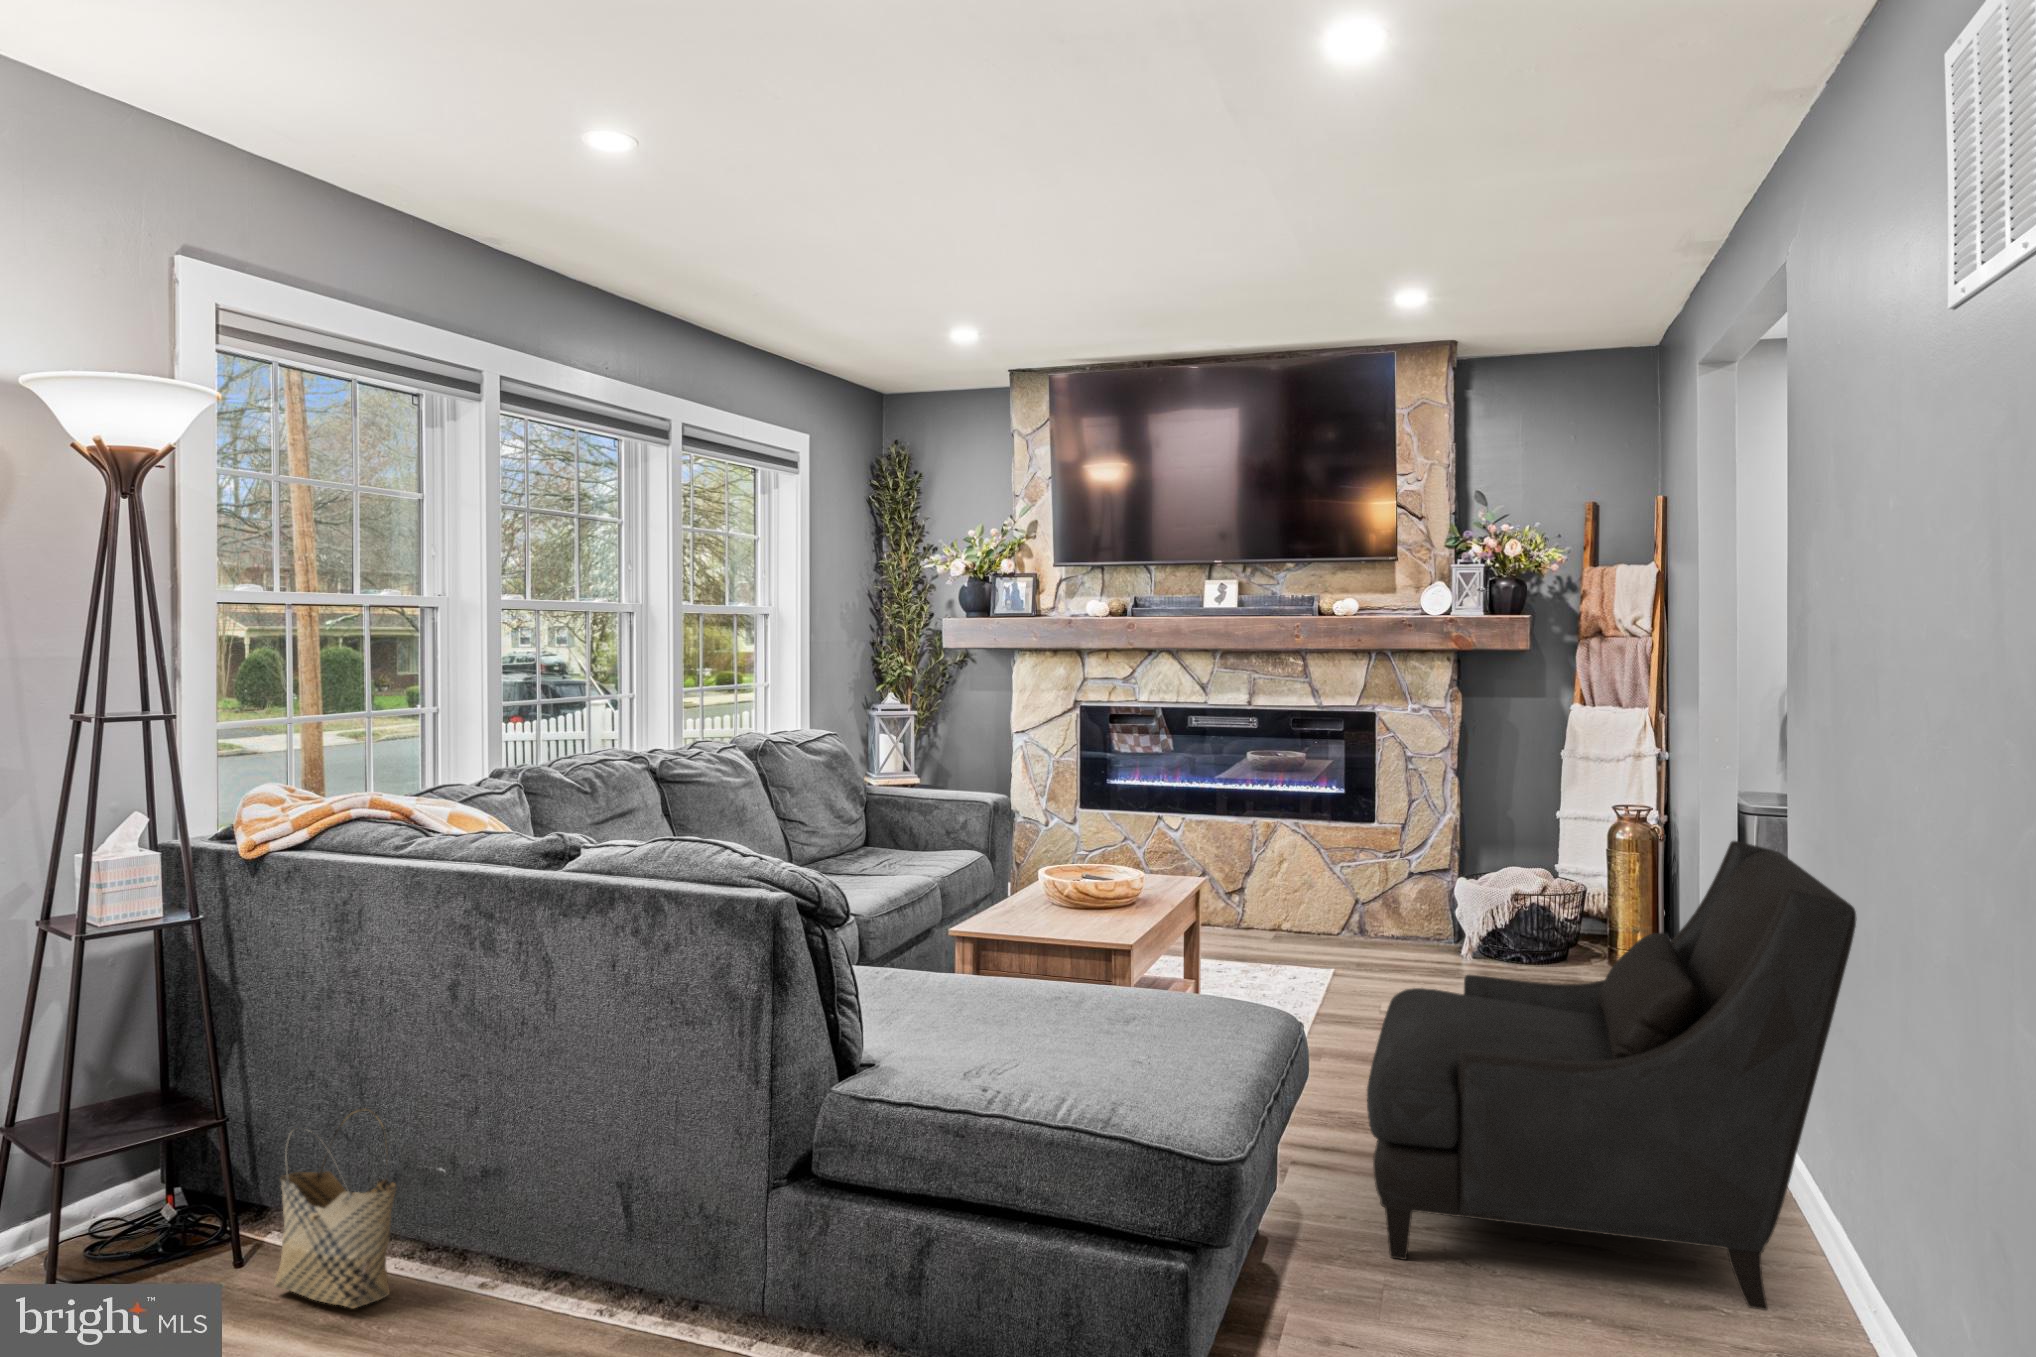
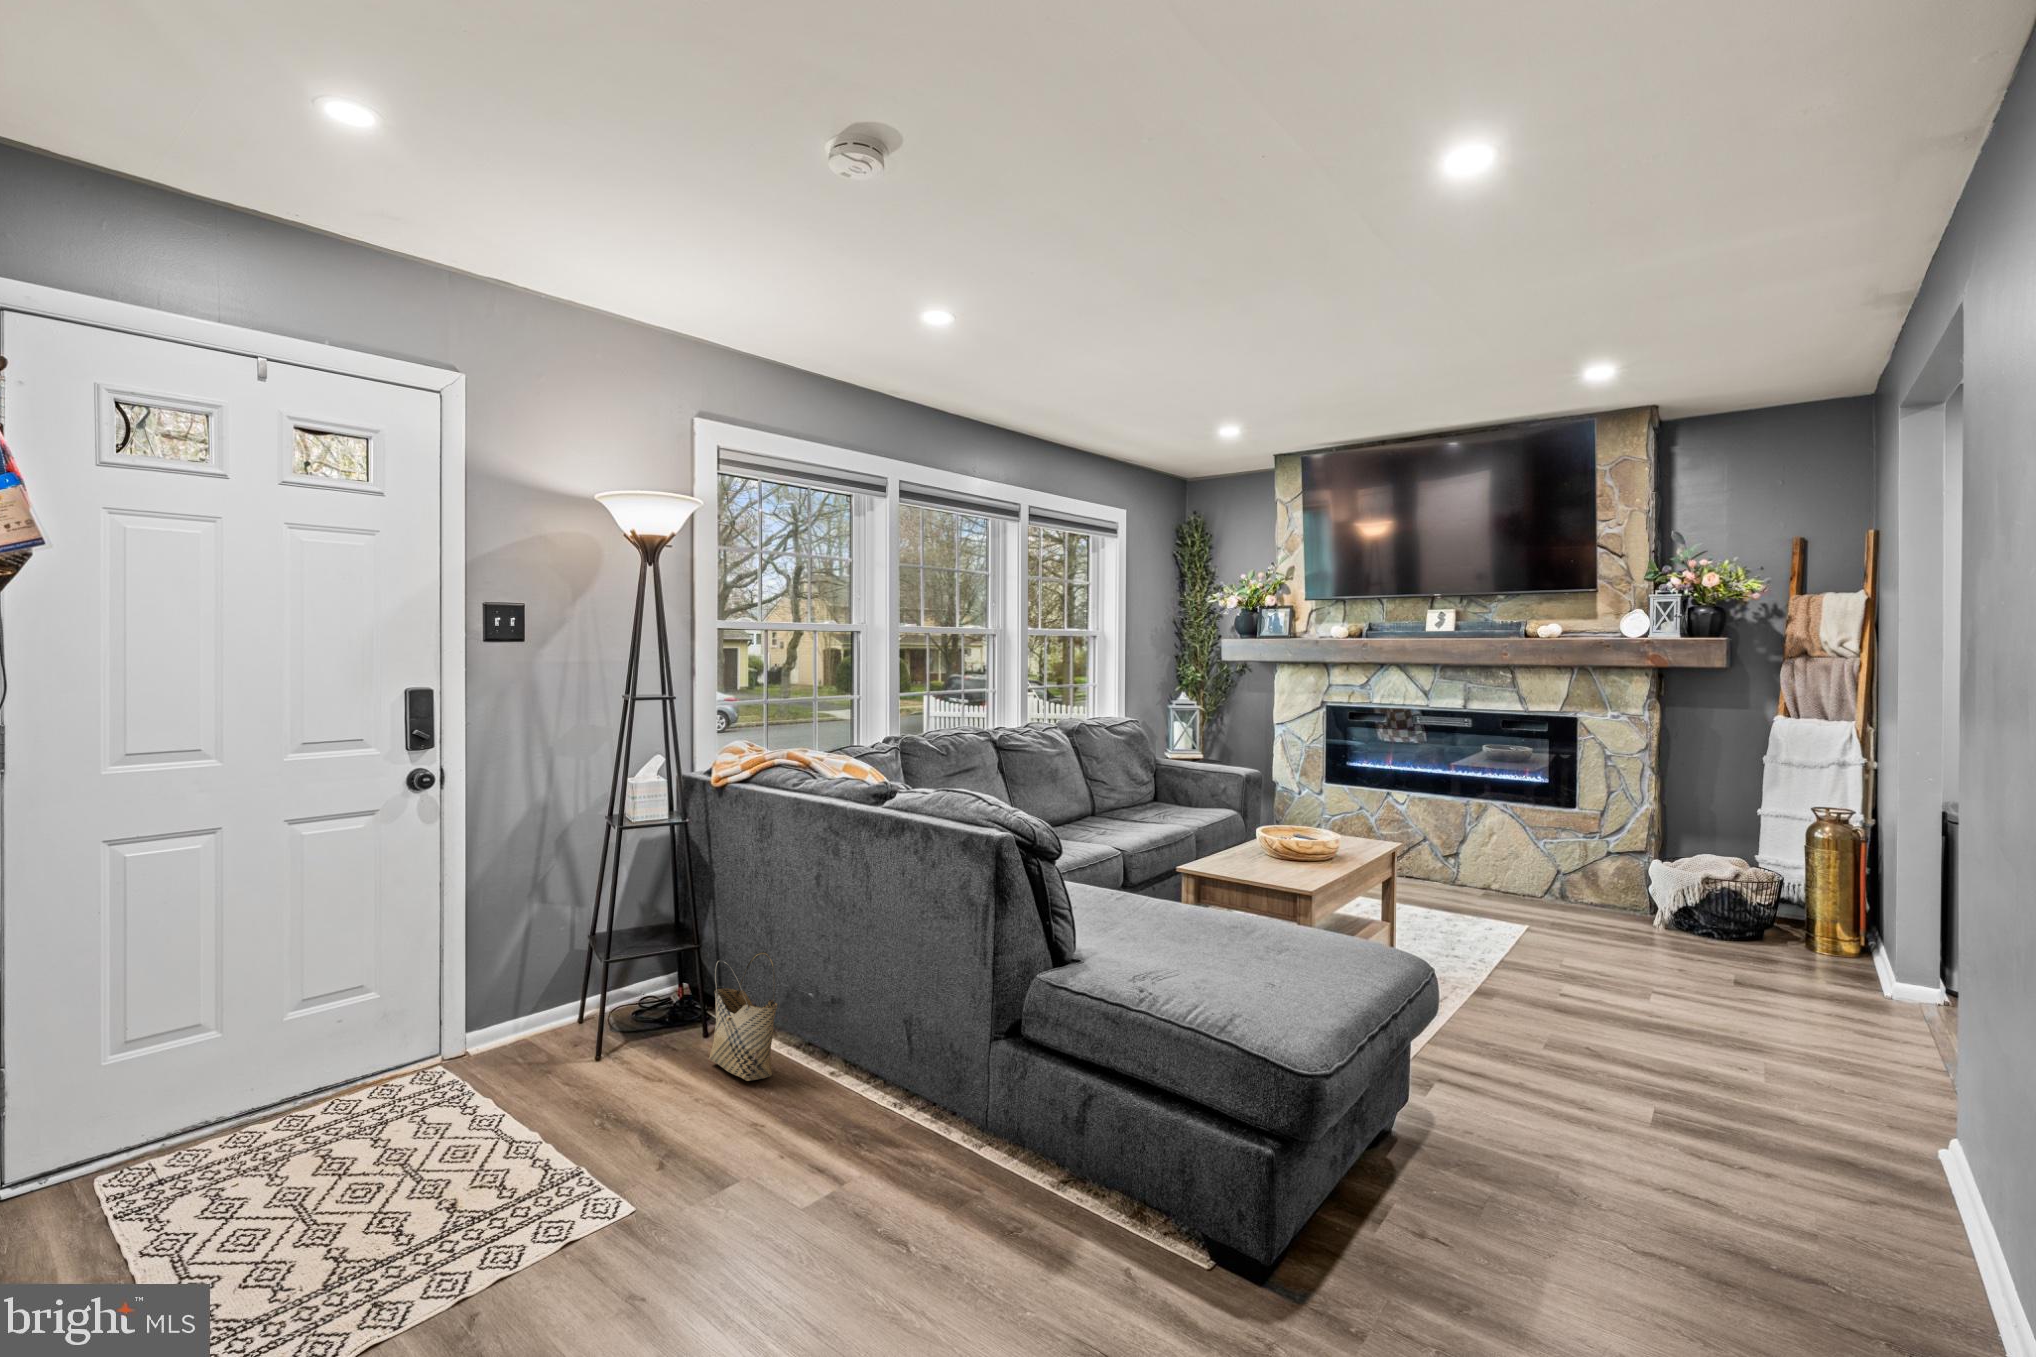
armchair: present [1367,841,1857,1310] -> none [1486,845,1992,1290]

